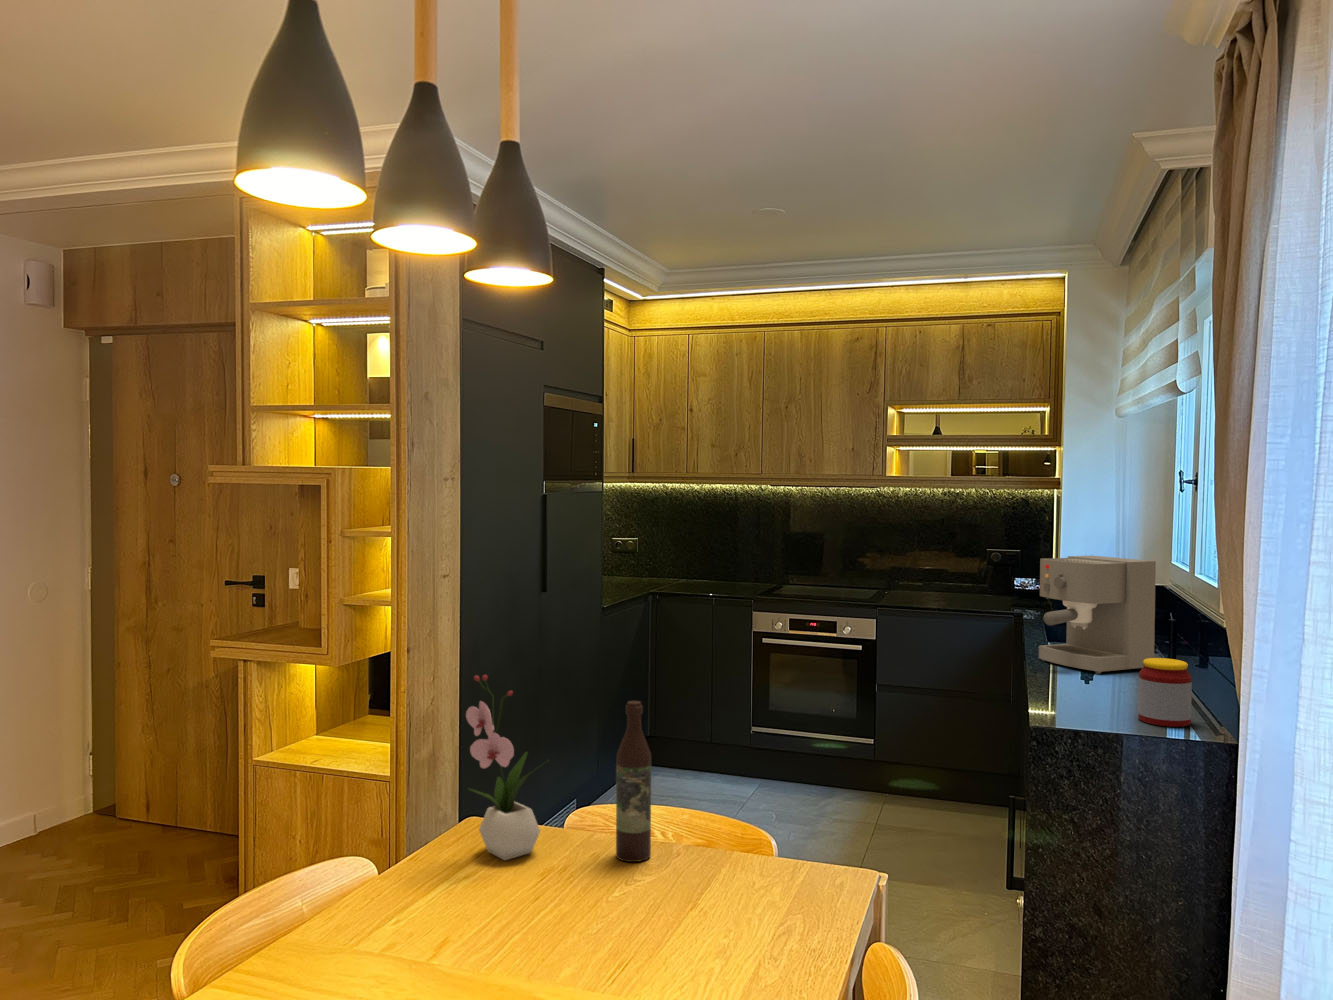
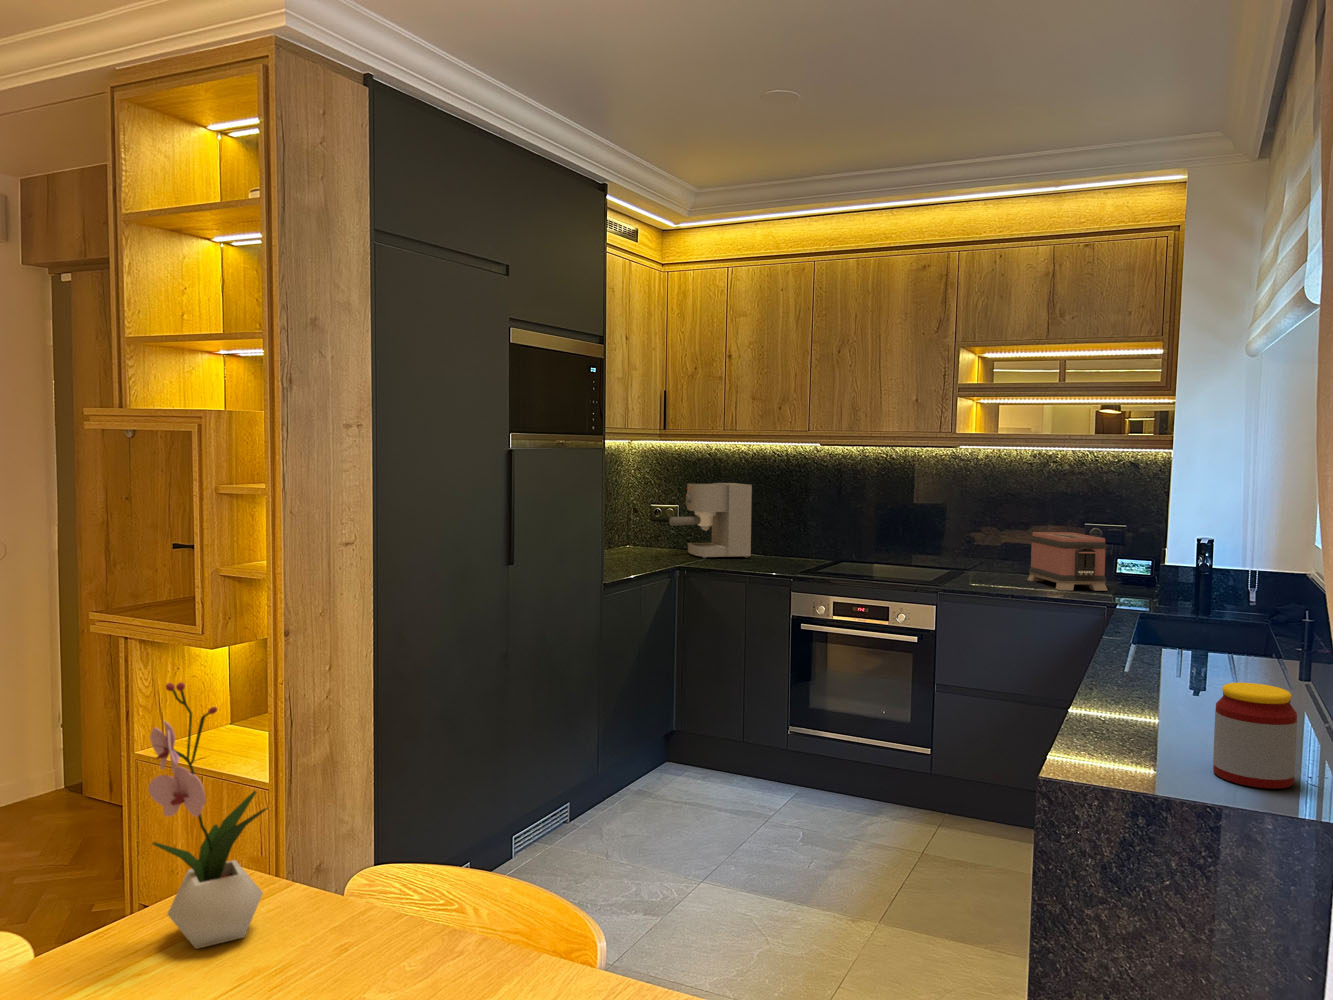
coffee maker: present [1039,555,1156,674] -> present [669,483,752,558]
toaster: none [944,557,1011,605] -> present [1027,532,1107,591]
wine bottle: present [616,701,651,862] -> none [353,729,405,966]

